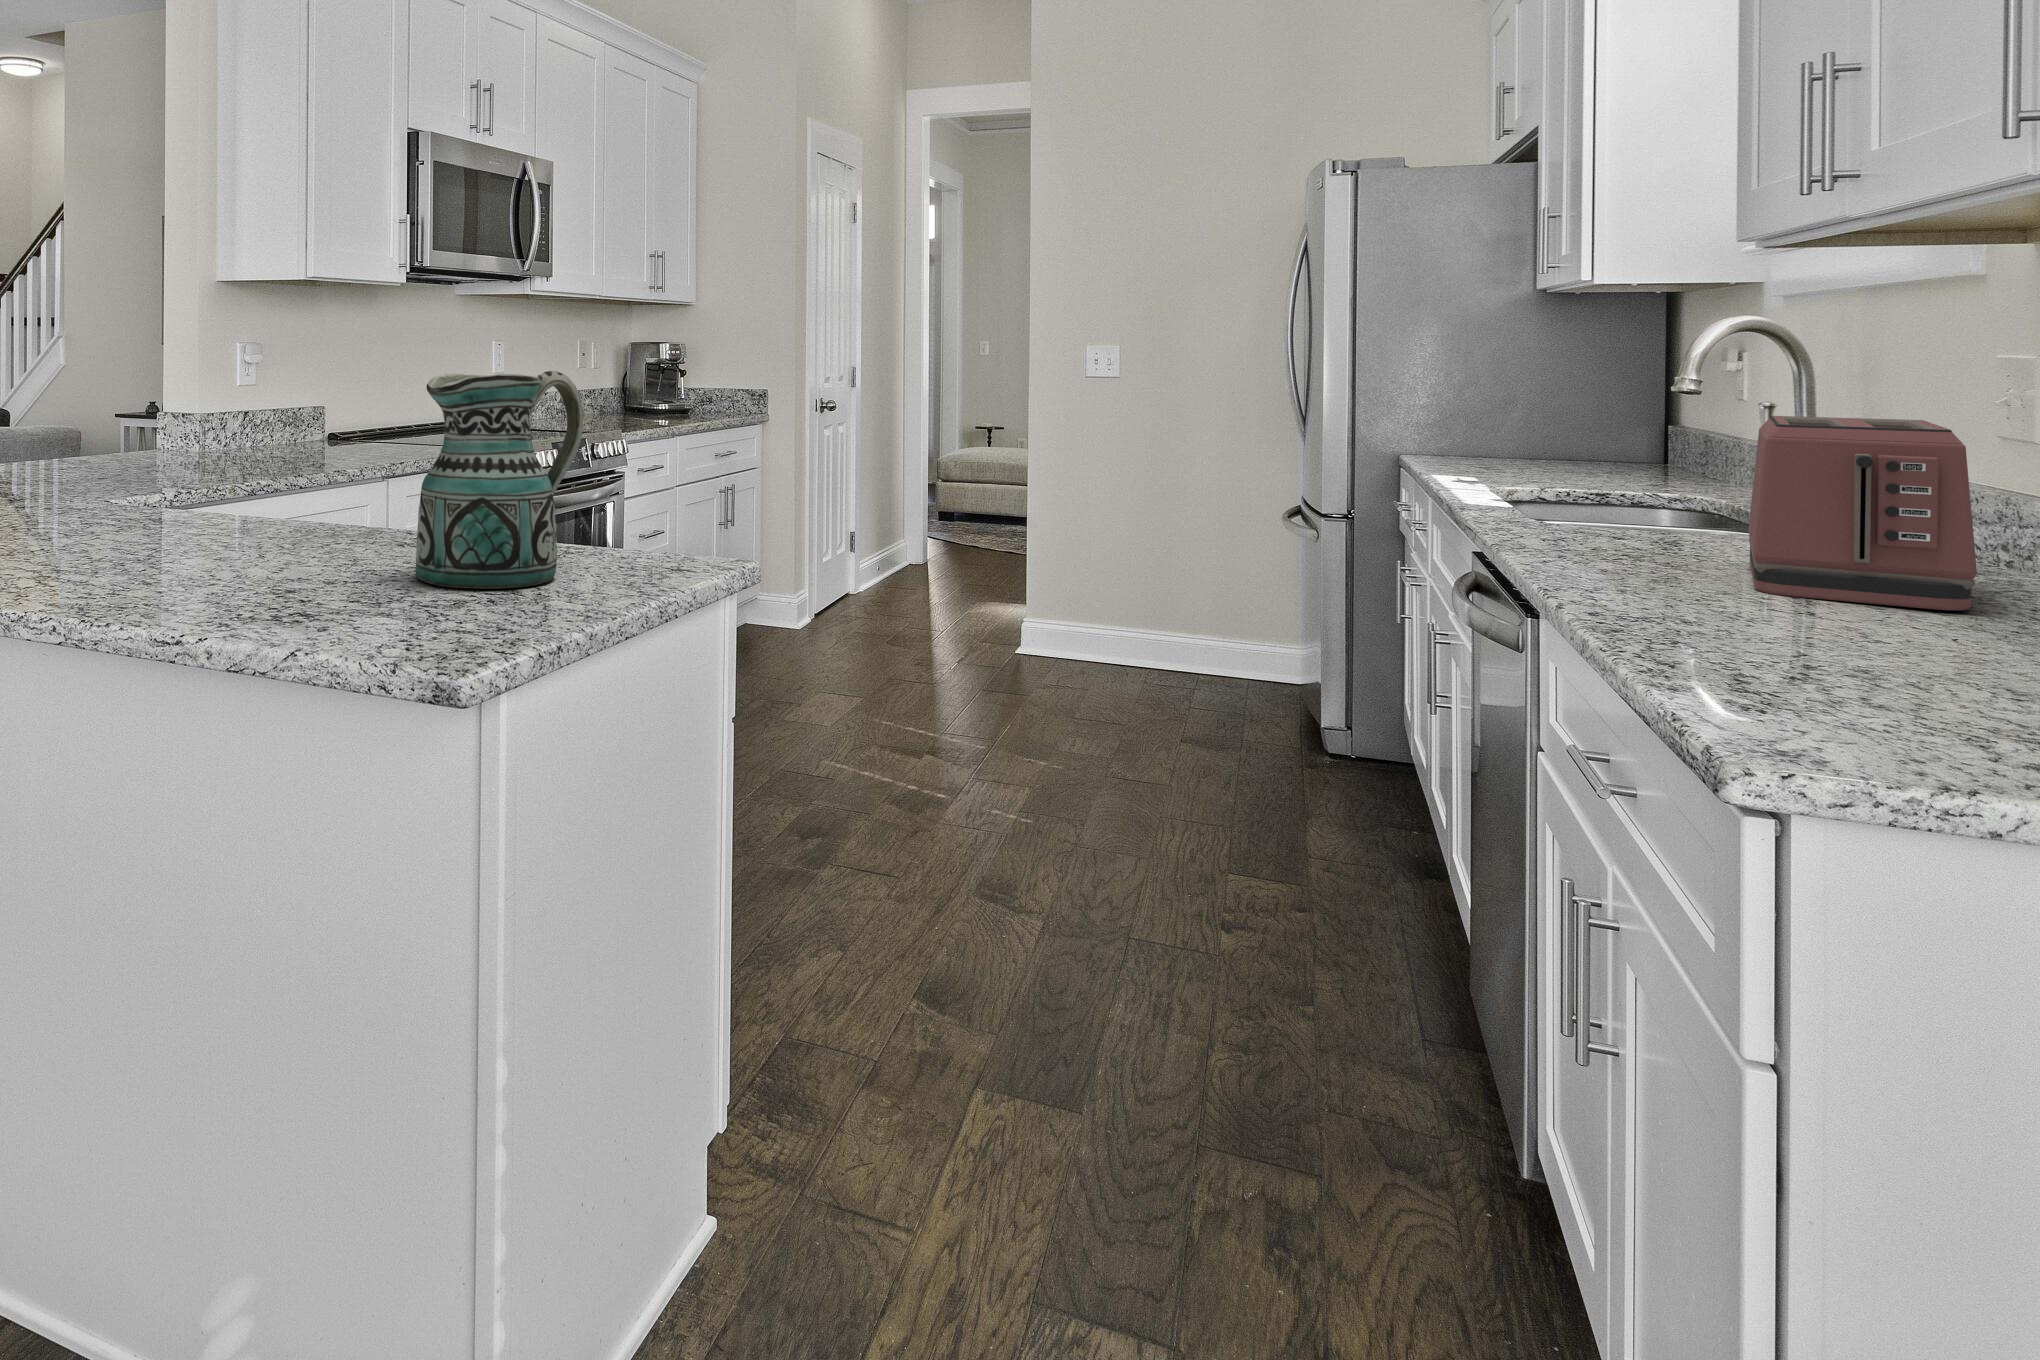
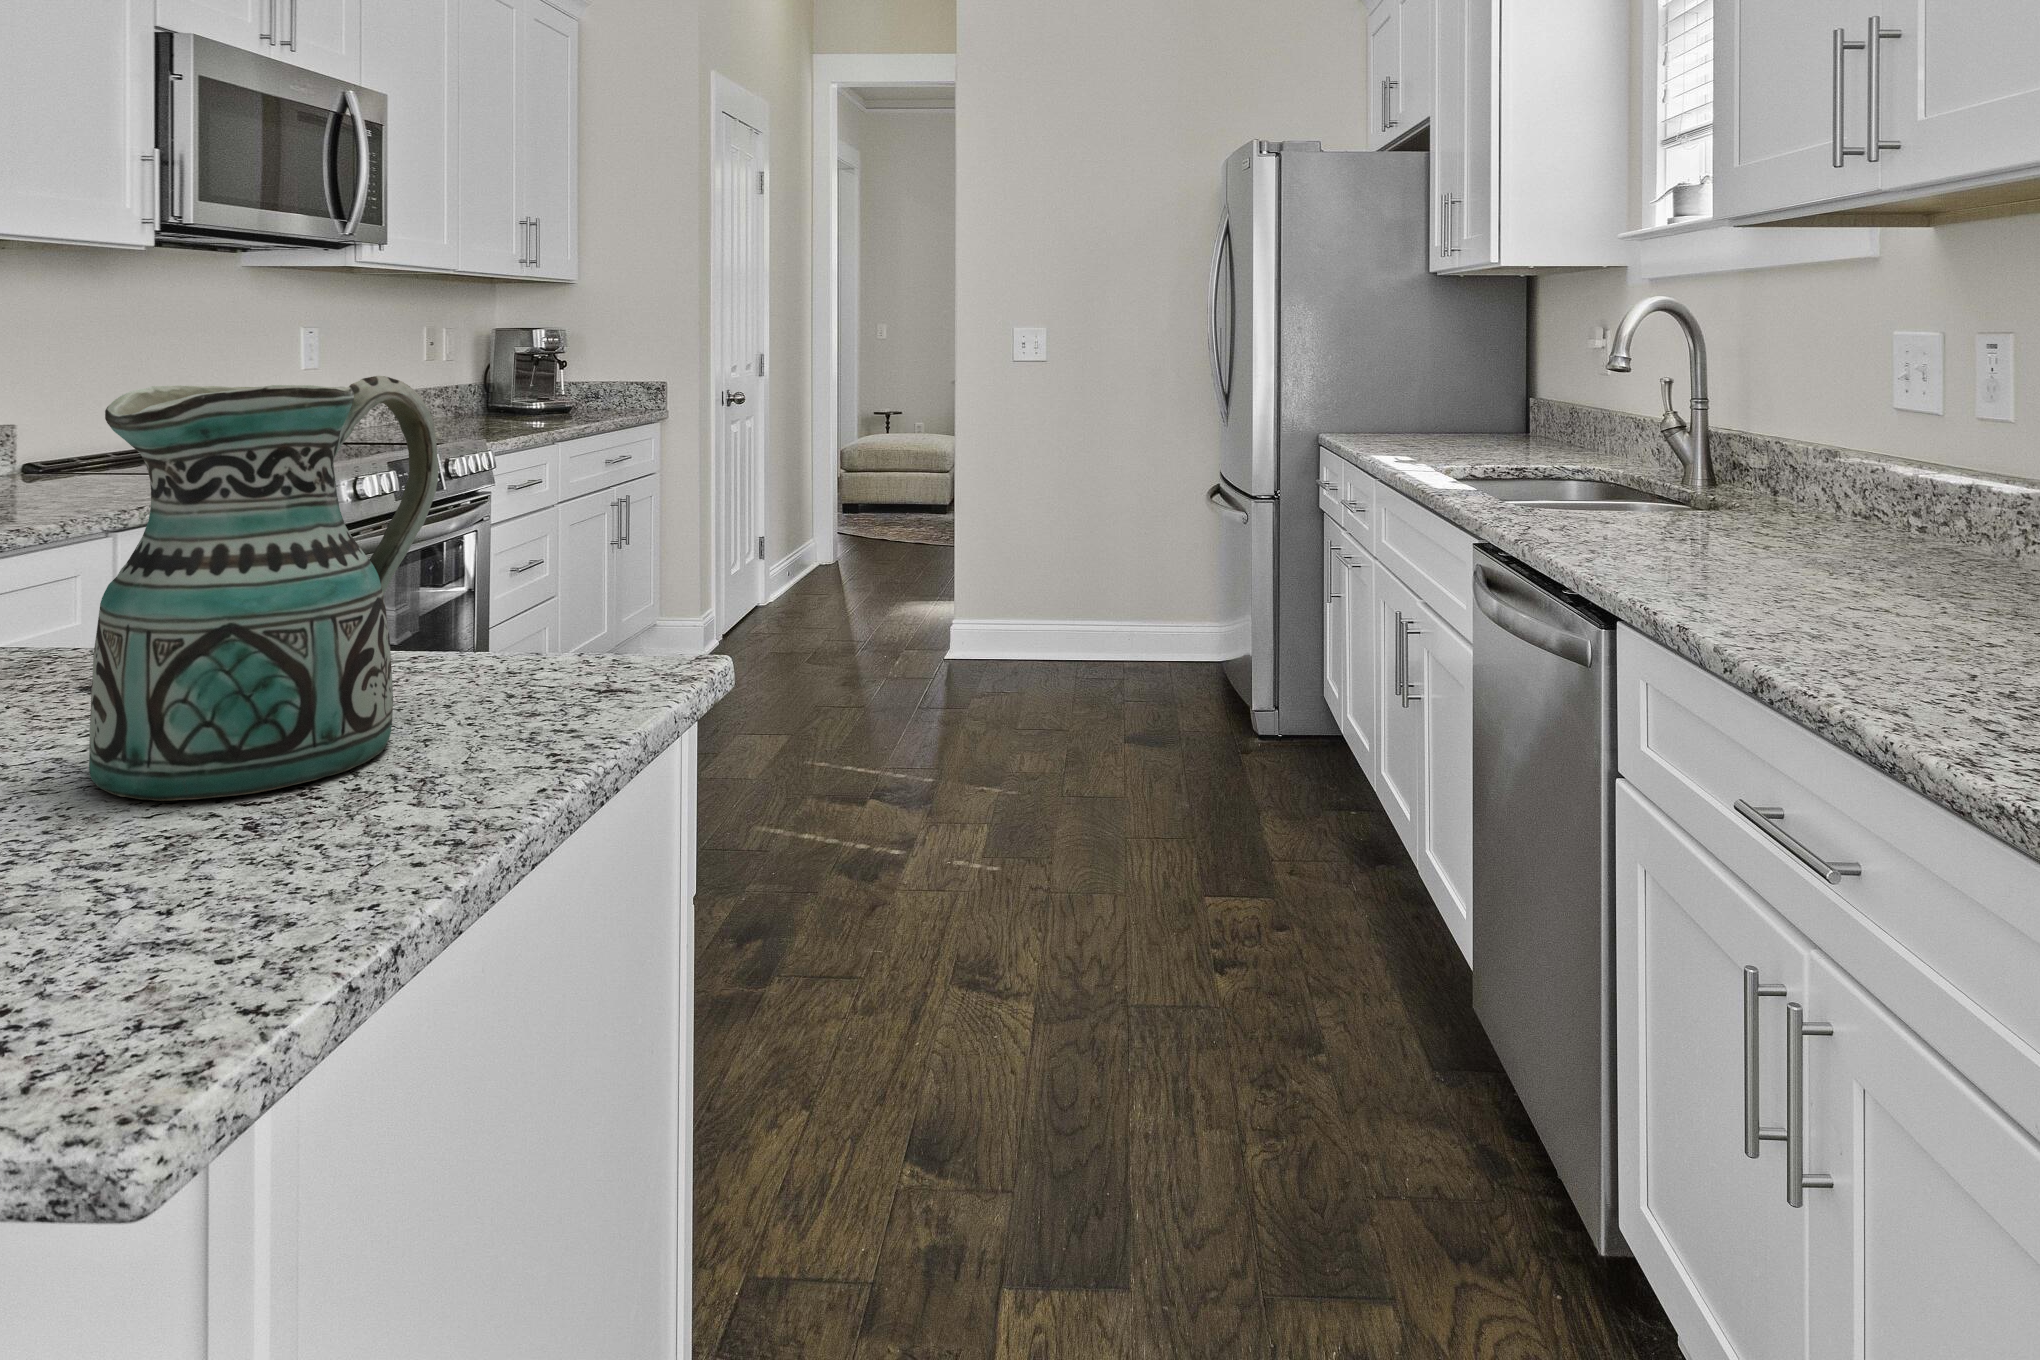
toaster: present [1748,416,1977,611] -> none [1741,396,1994,593]

